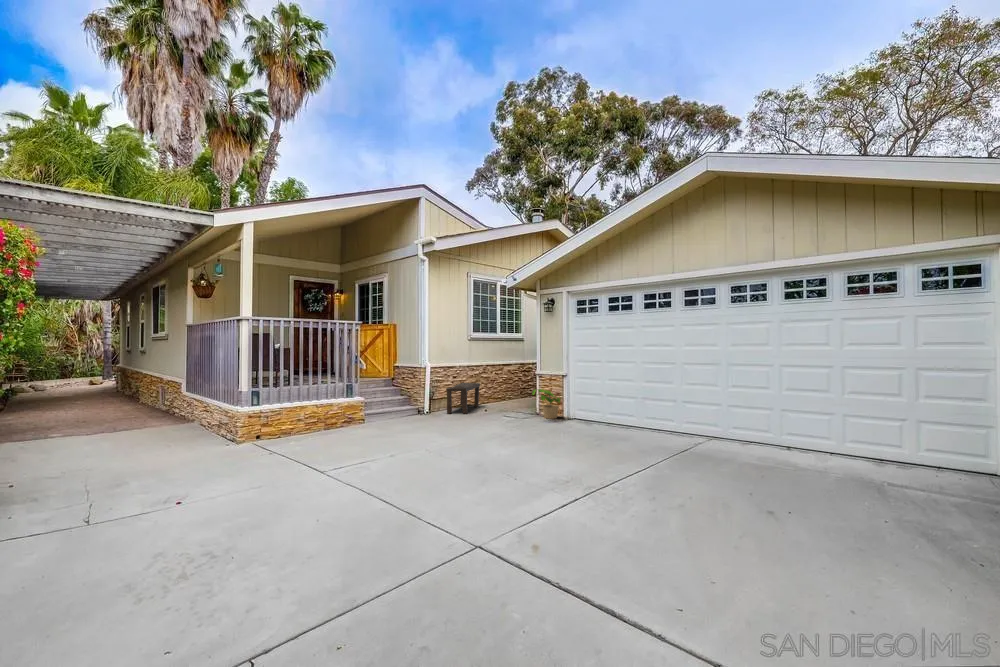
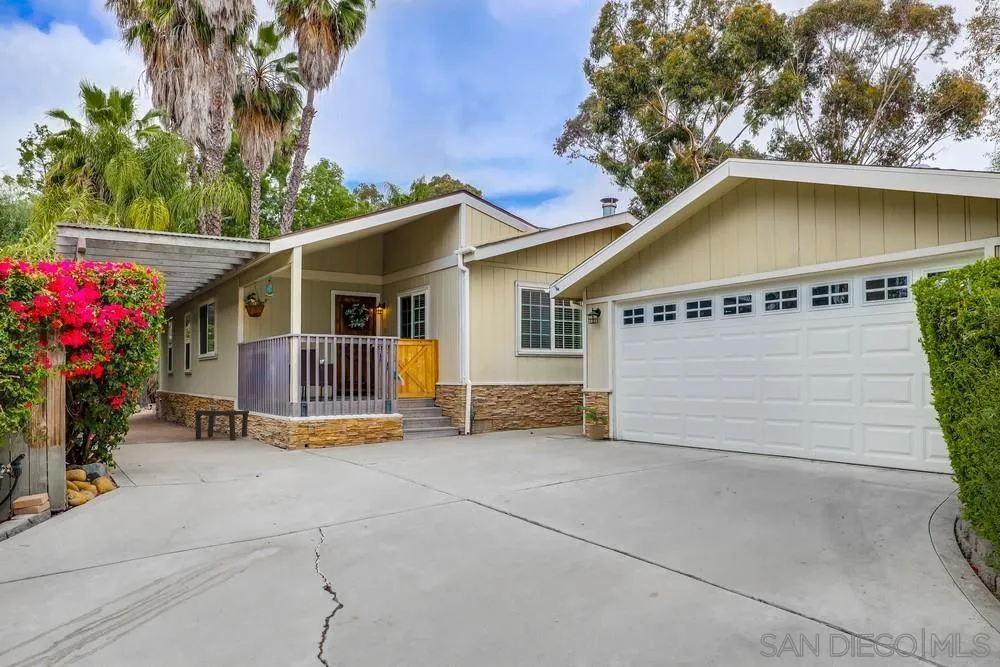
bench: present [446,383,480,414] -> present [195,410,249,440]

